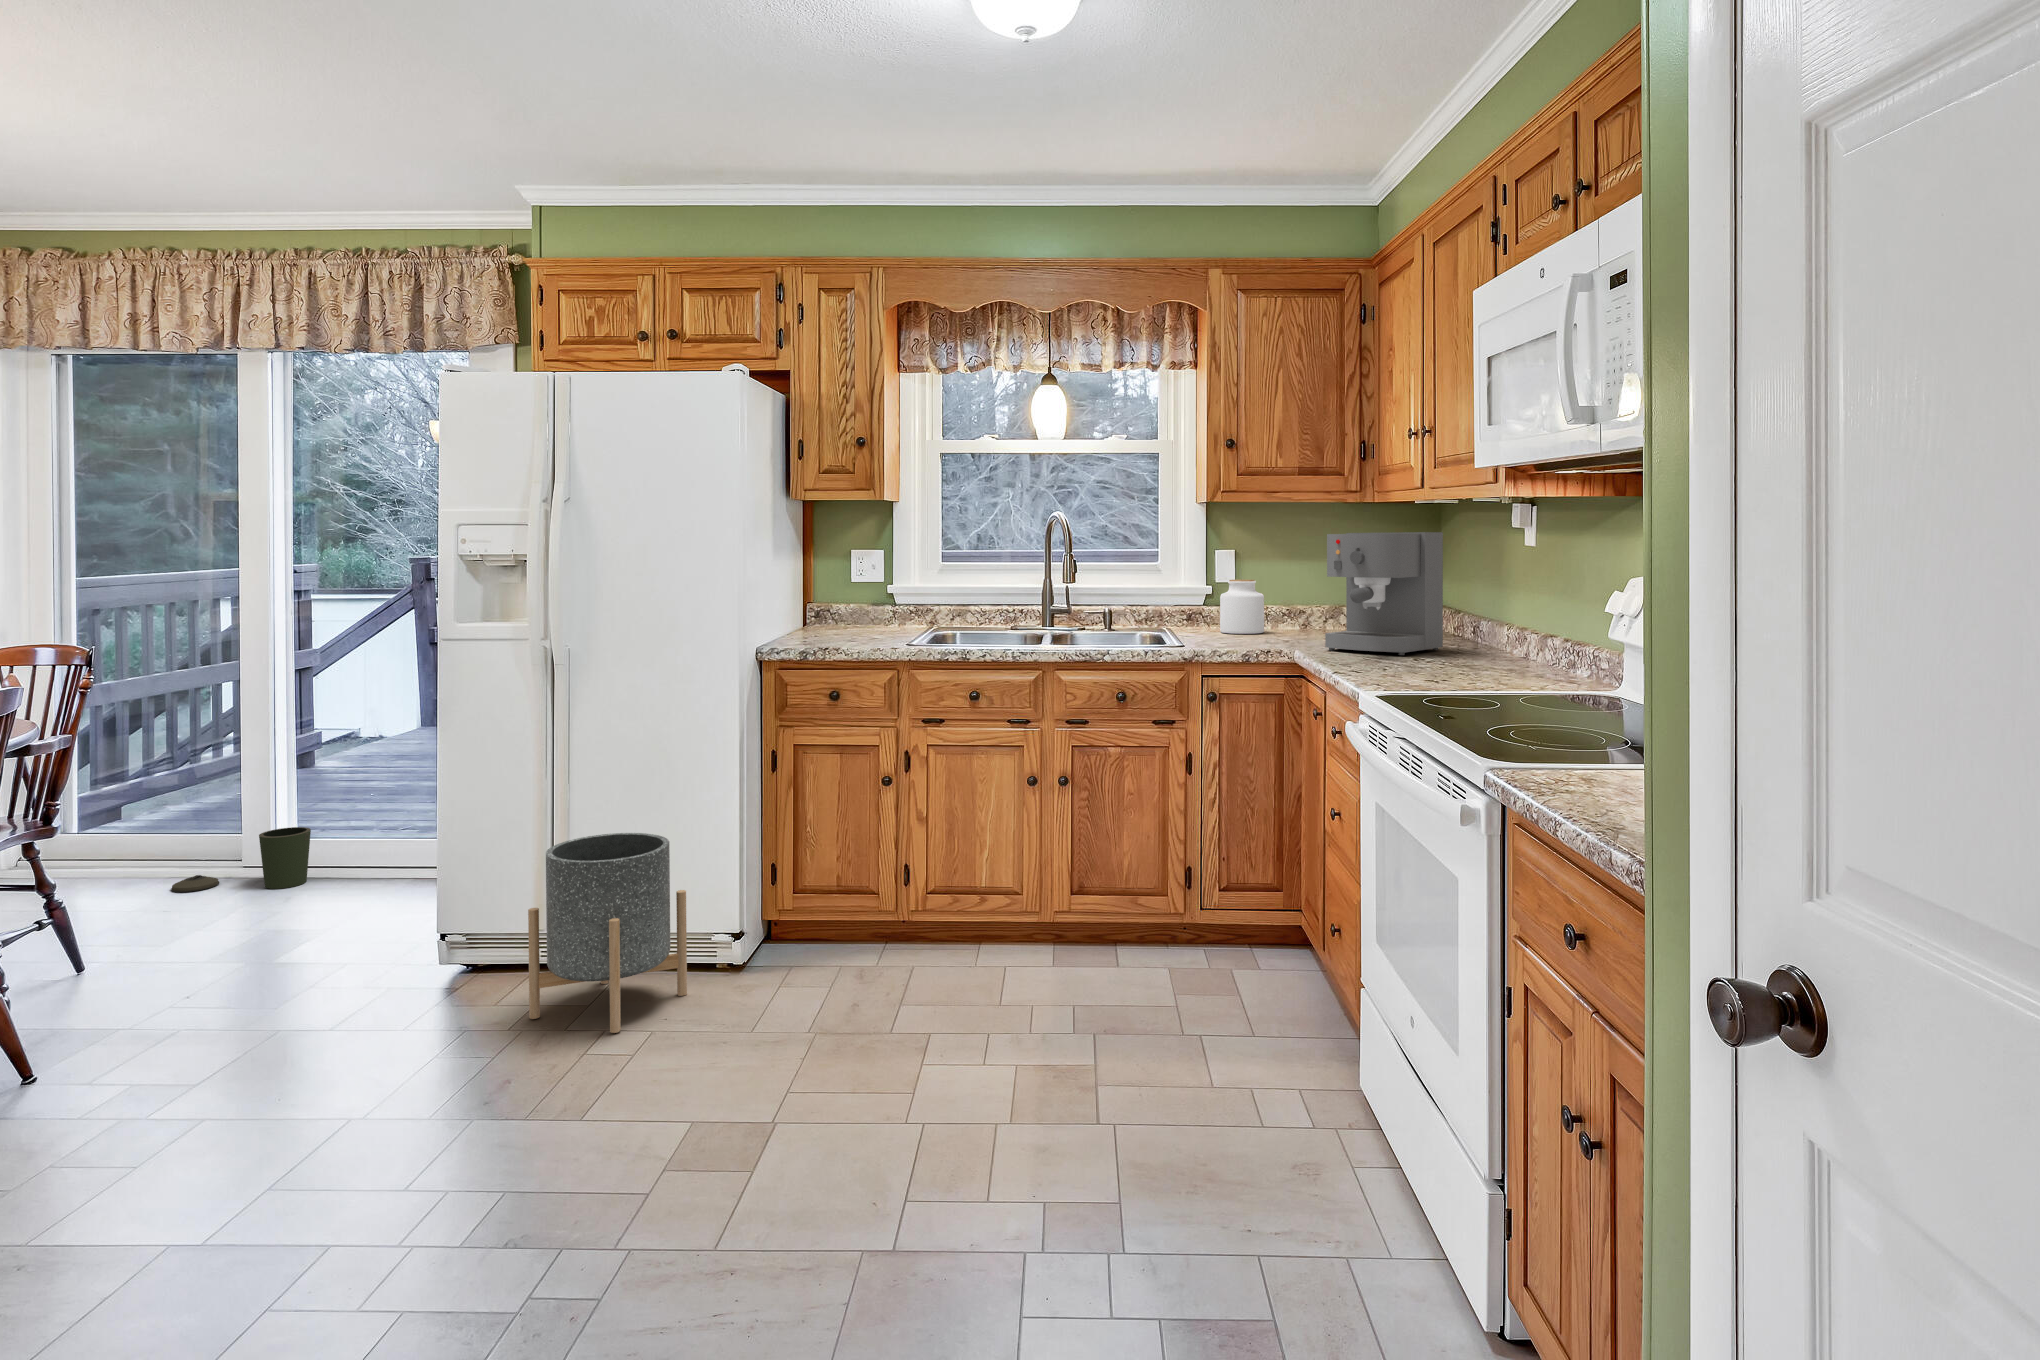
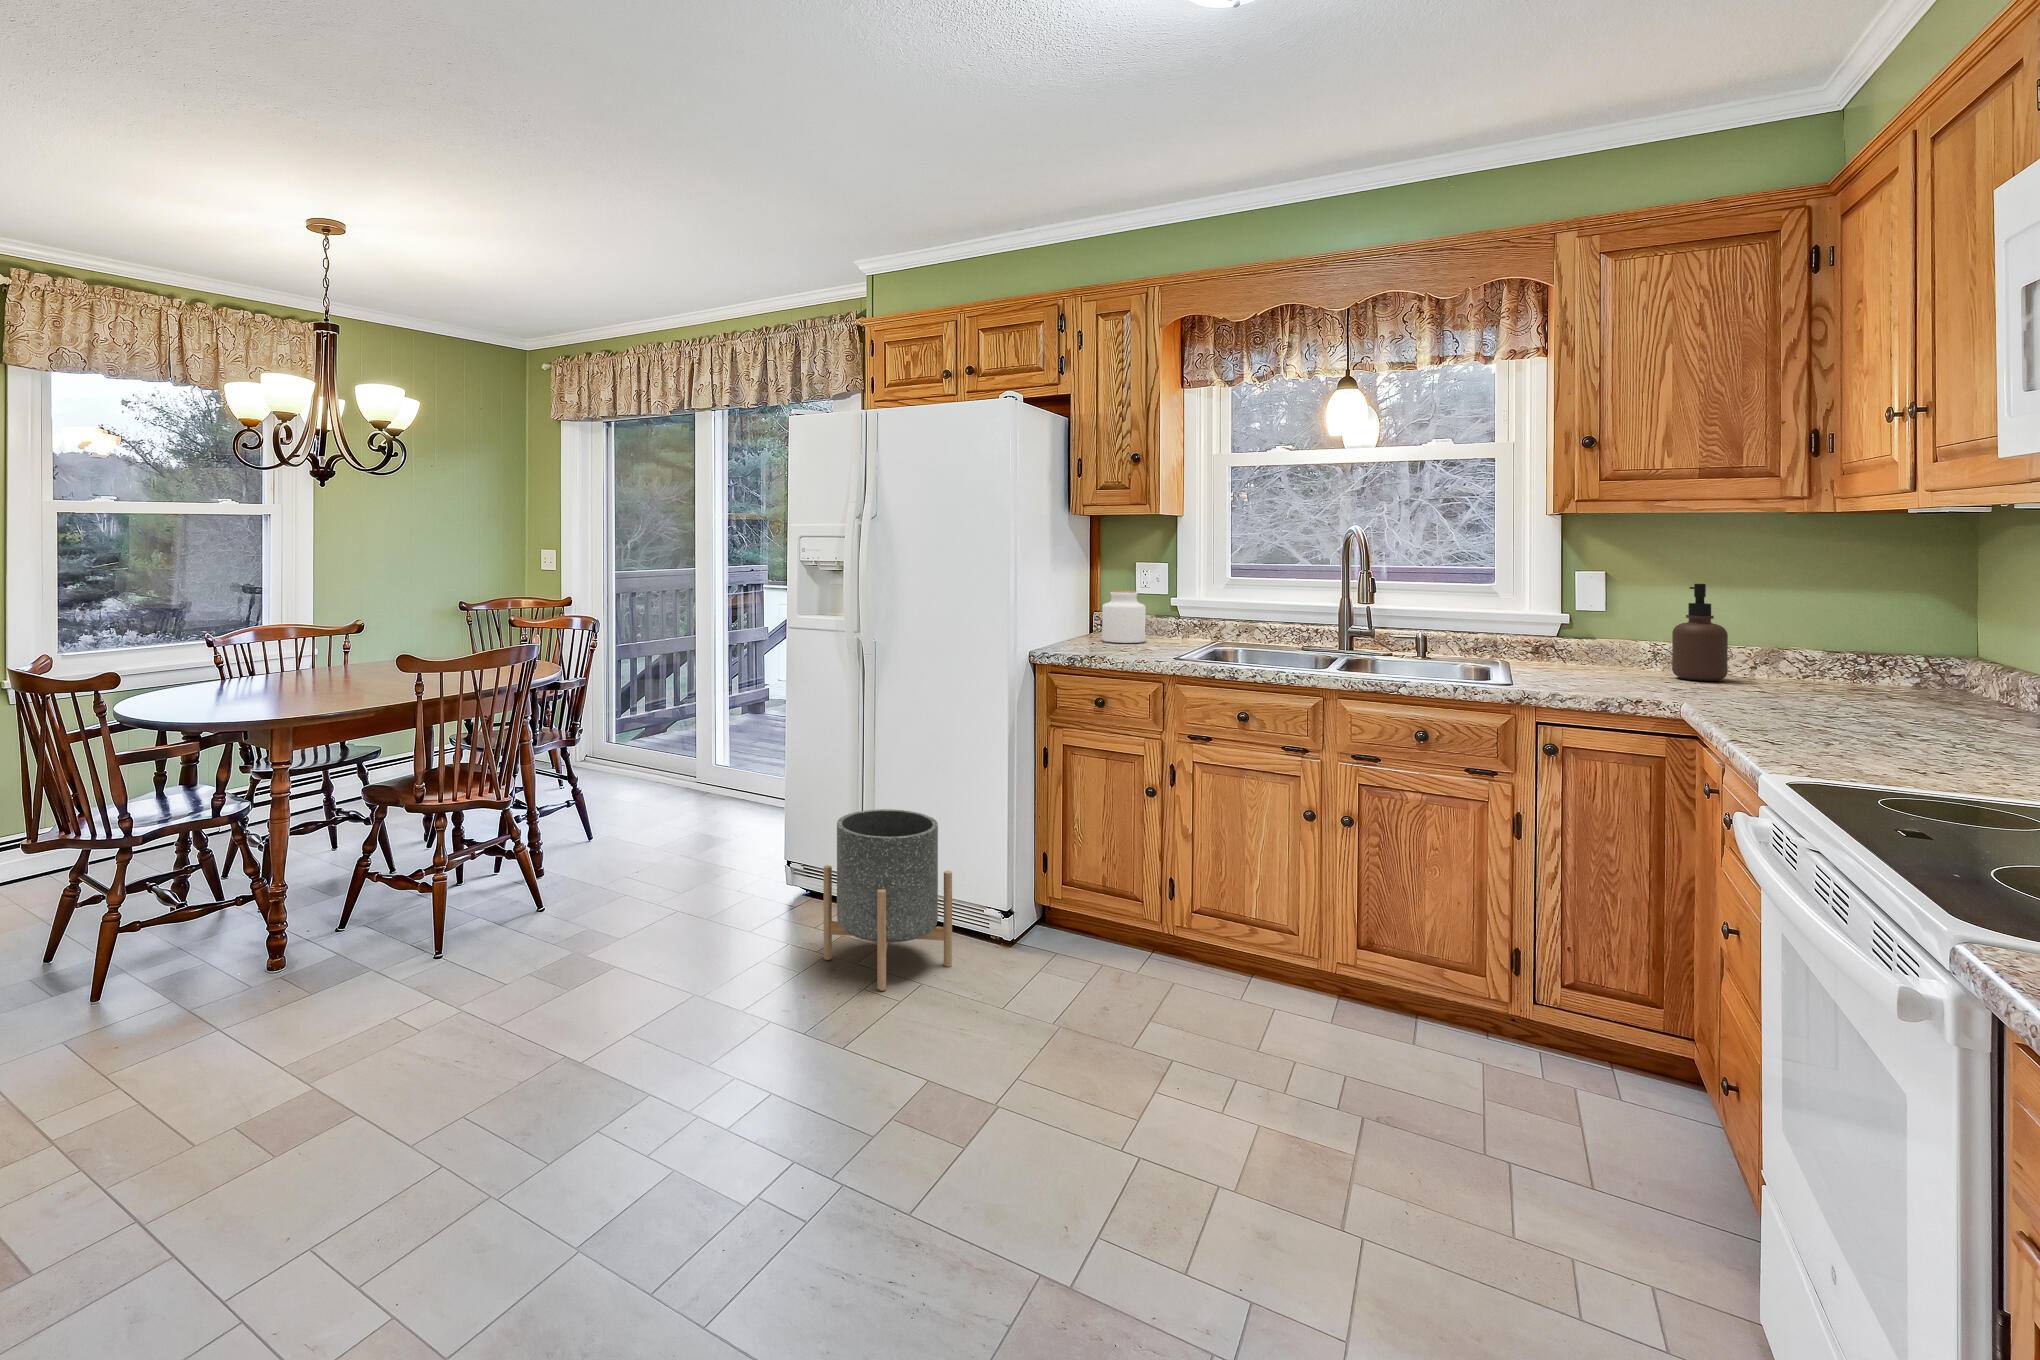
coffee maker: present [1325,532,1443,655] -> none [1733,551,1960,724]
soap dispenser: none [1283,561,1317,637] -> present [1672,584,1728,681]
jar: present [1220,580,1264,634] -> present [1102,590,1146,643]
trash can: present [171,827,311,892] -> none [653,761,733,805]

